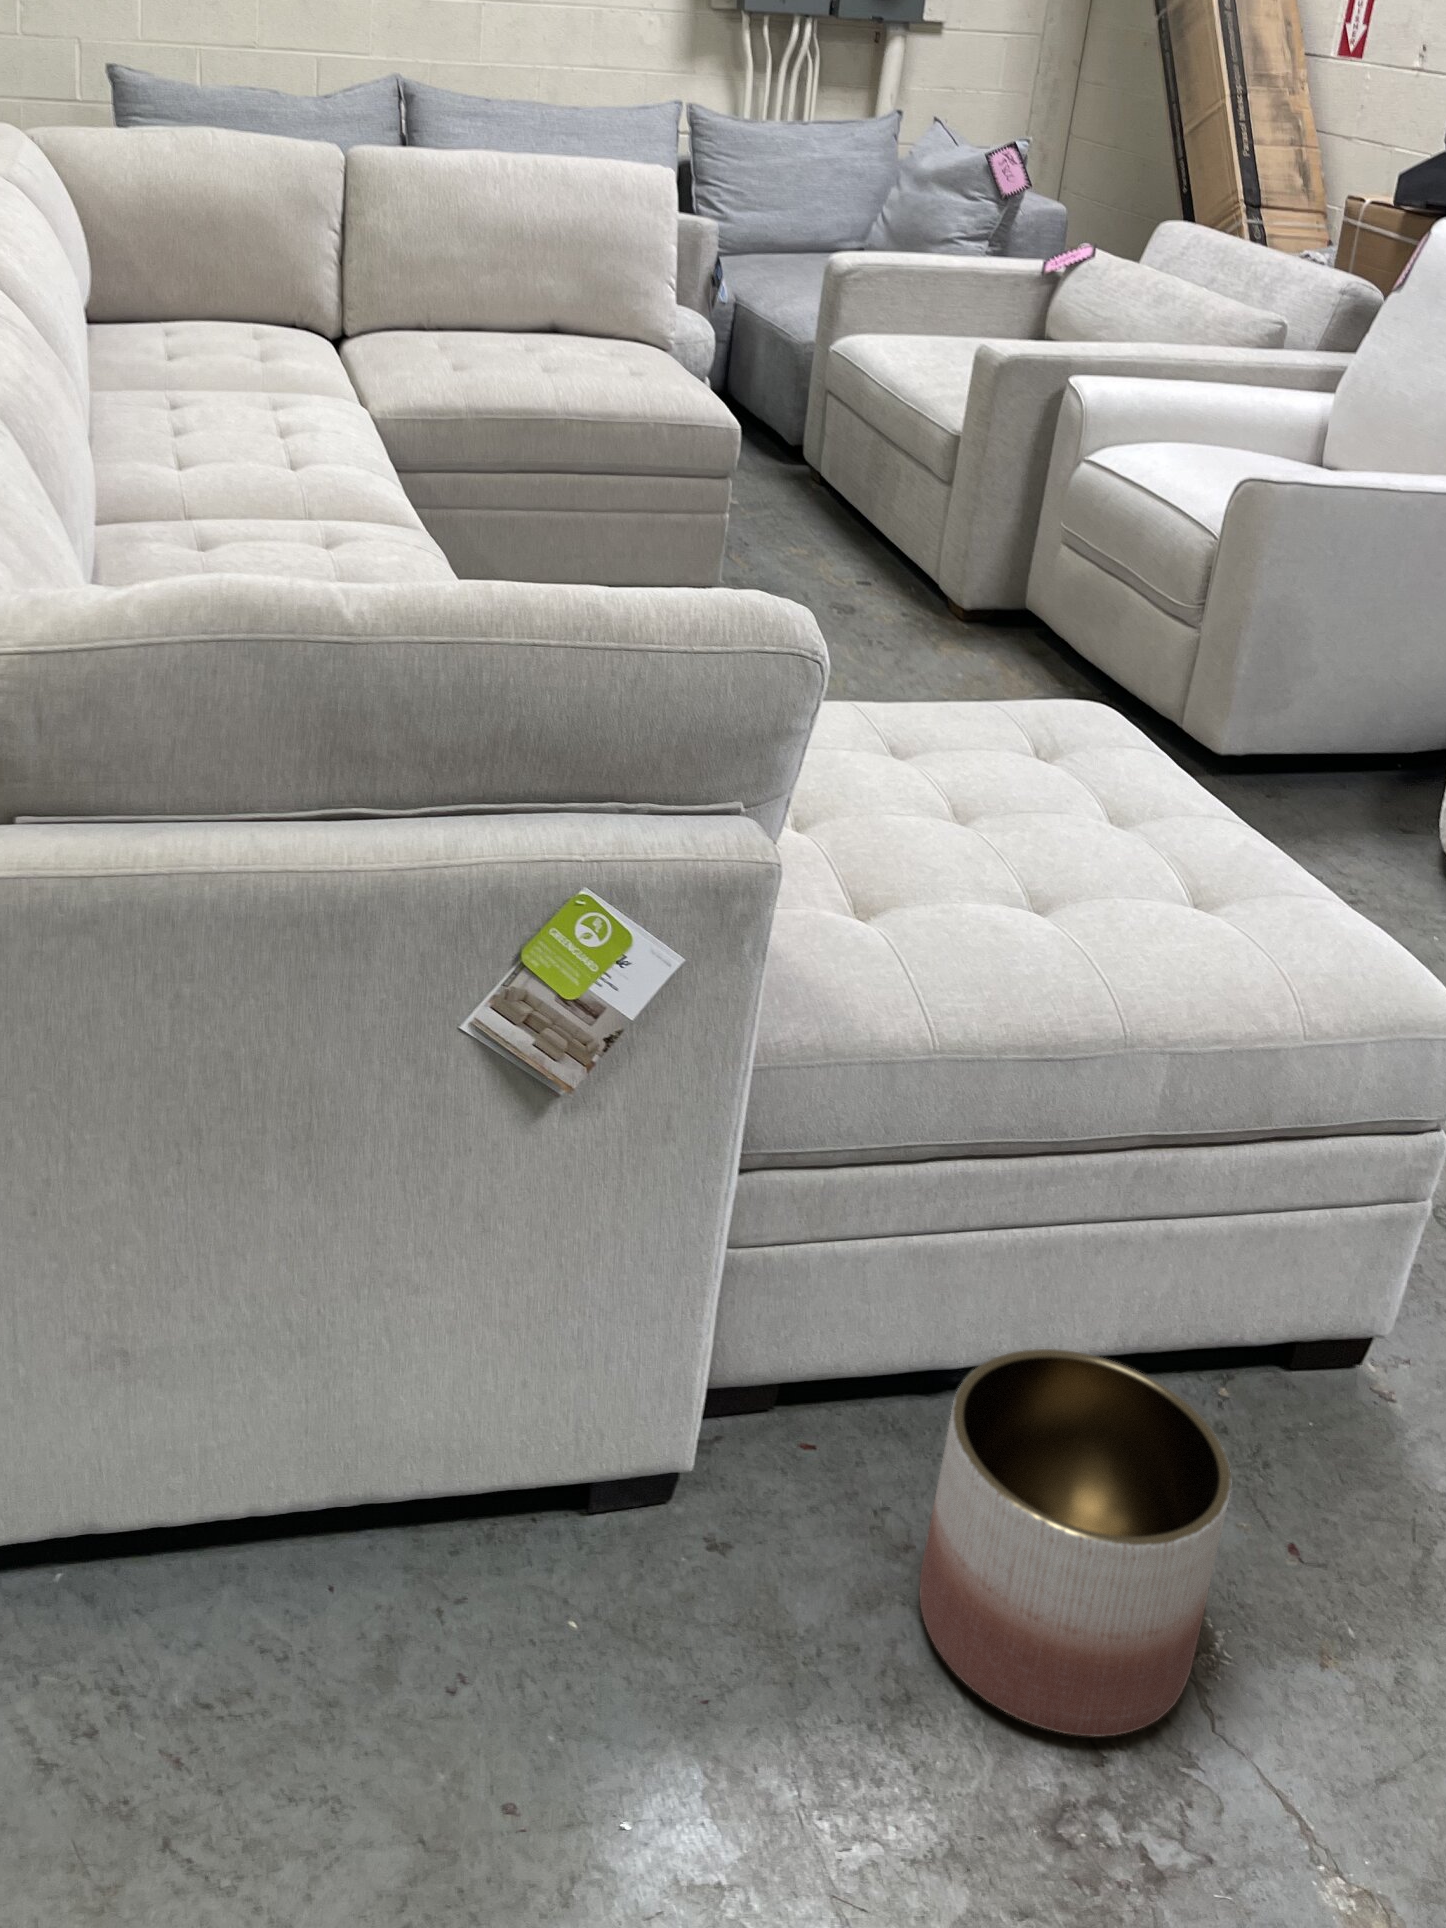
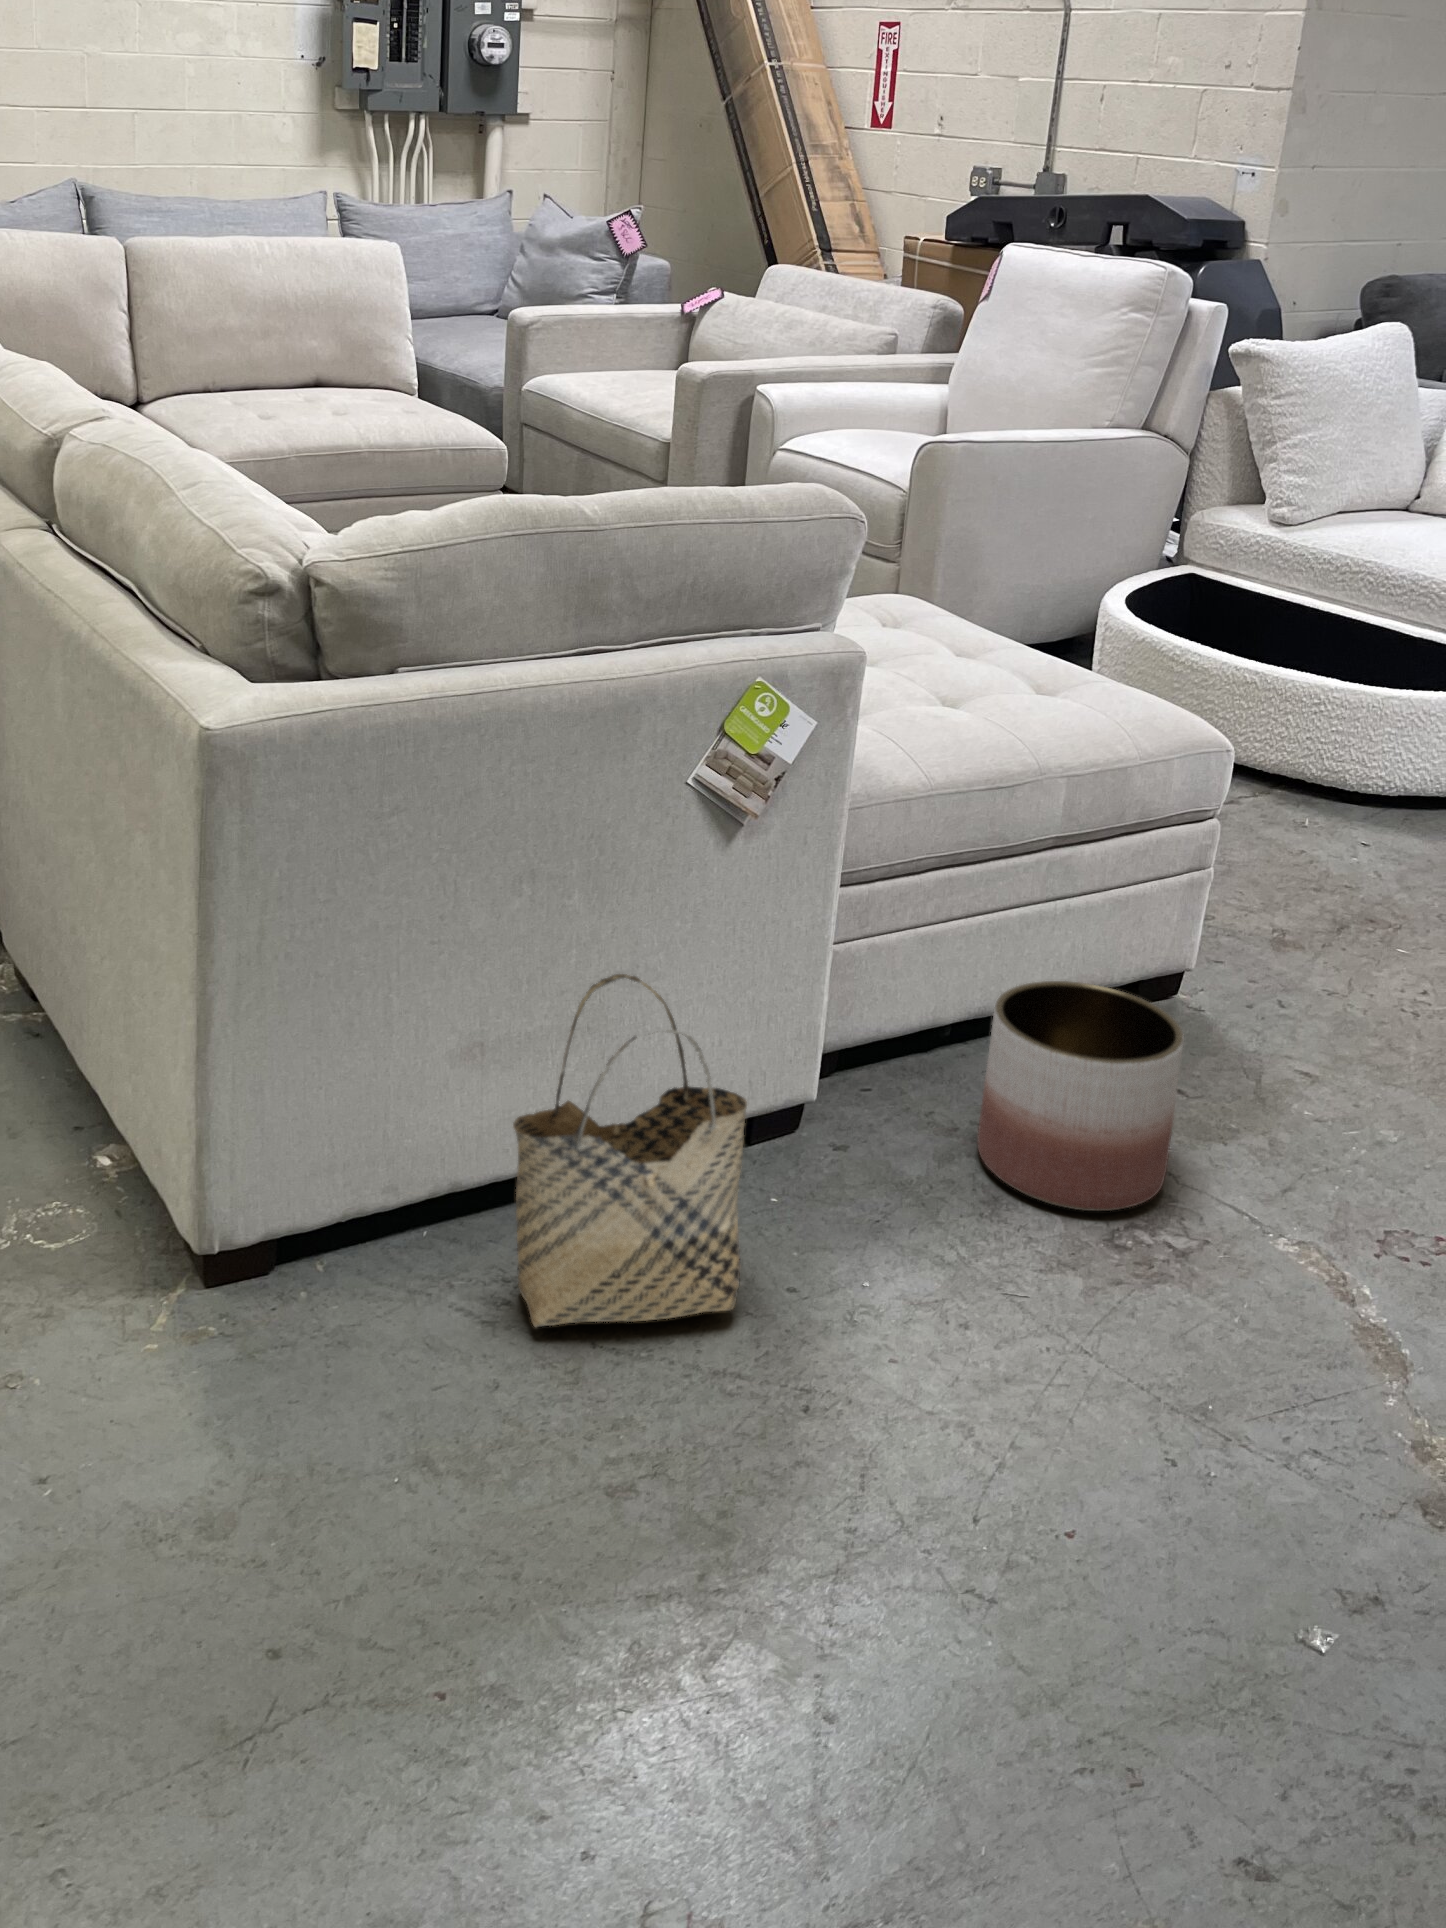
woven basket: none [96,1296,461,1809] -> present [513,974,747,1327]

